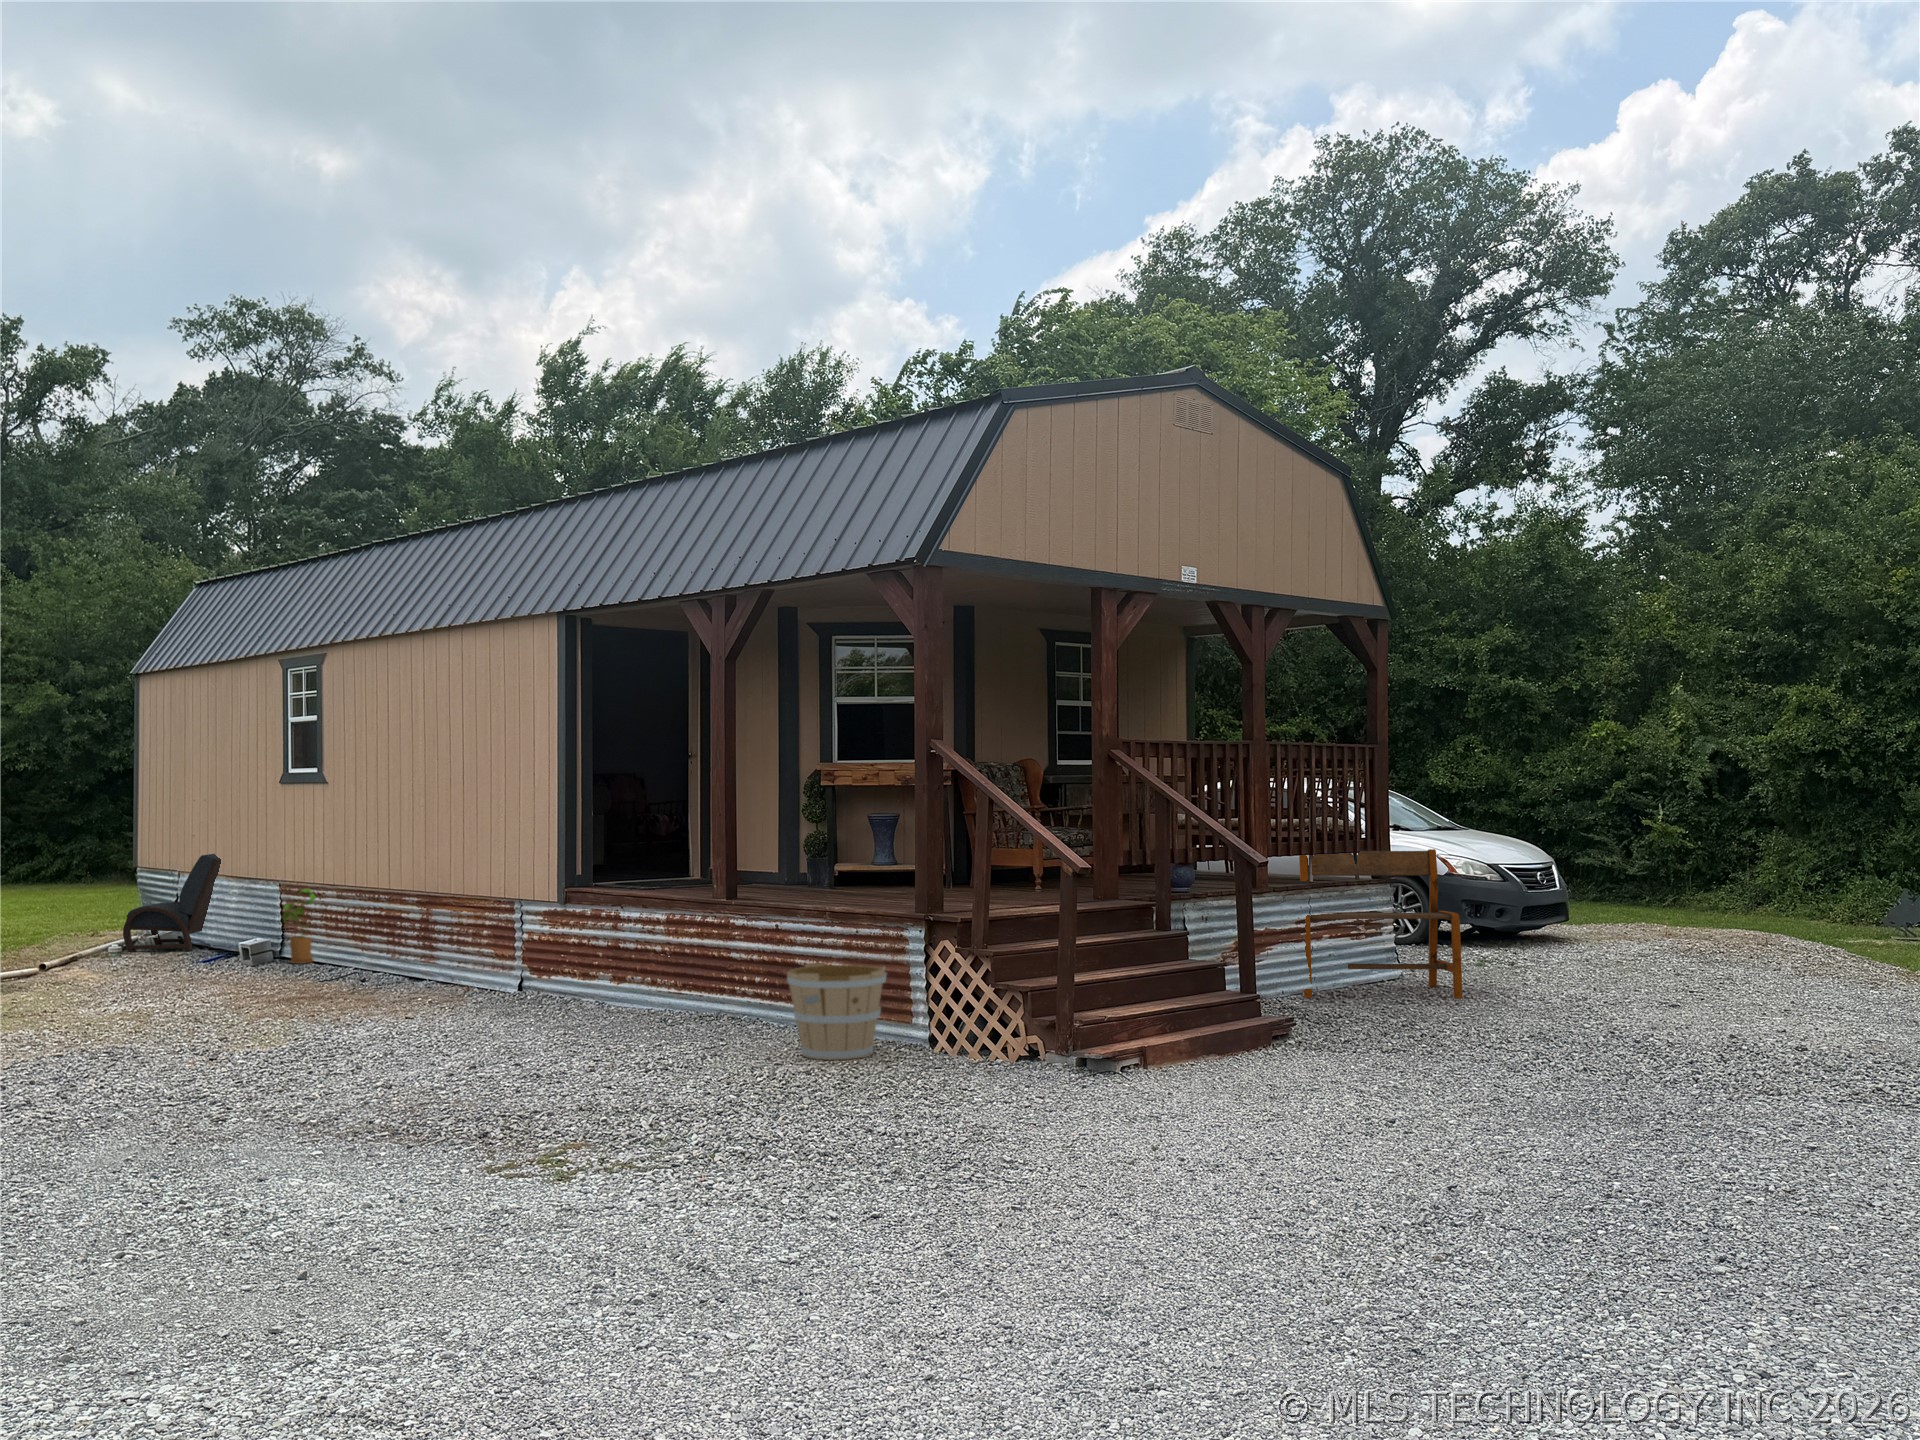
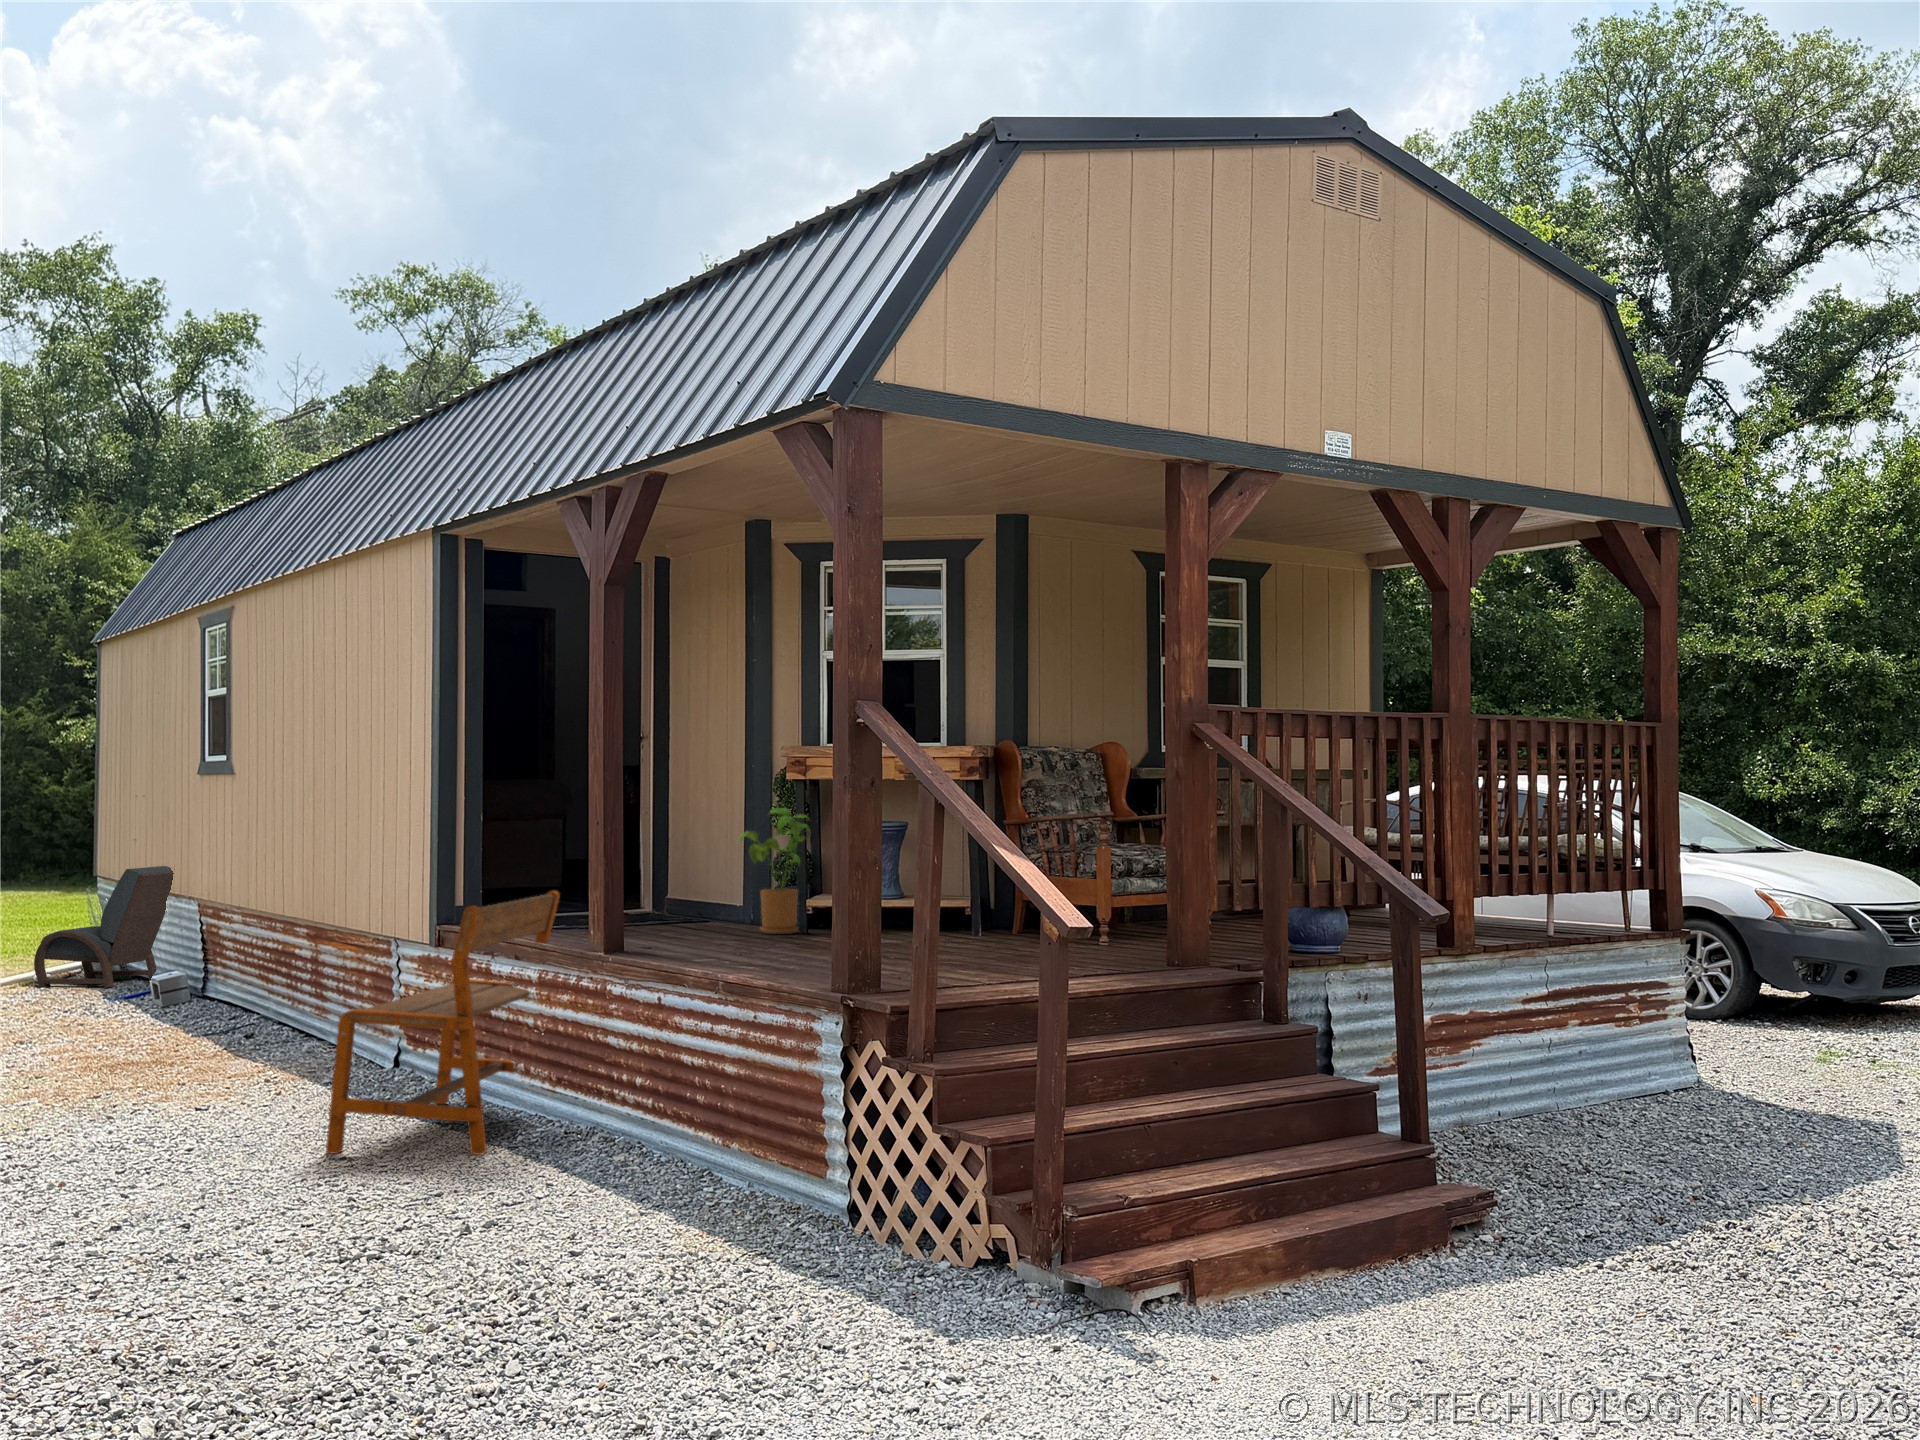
bench: present [1299,849,1463,999] -> present [326,891,560,1155]
house plant: present [283,889,315,964] -> present [740,808,809,934]
wooden bucket: present [787,963,887,1060] -> none [610,1064,785,1240]

